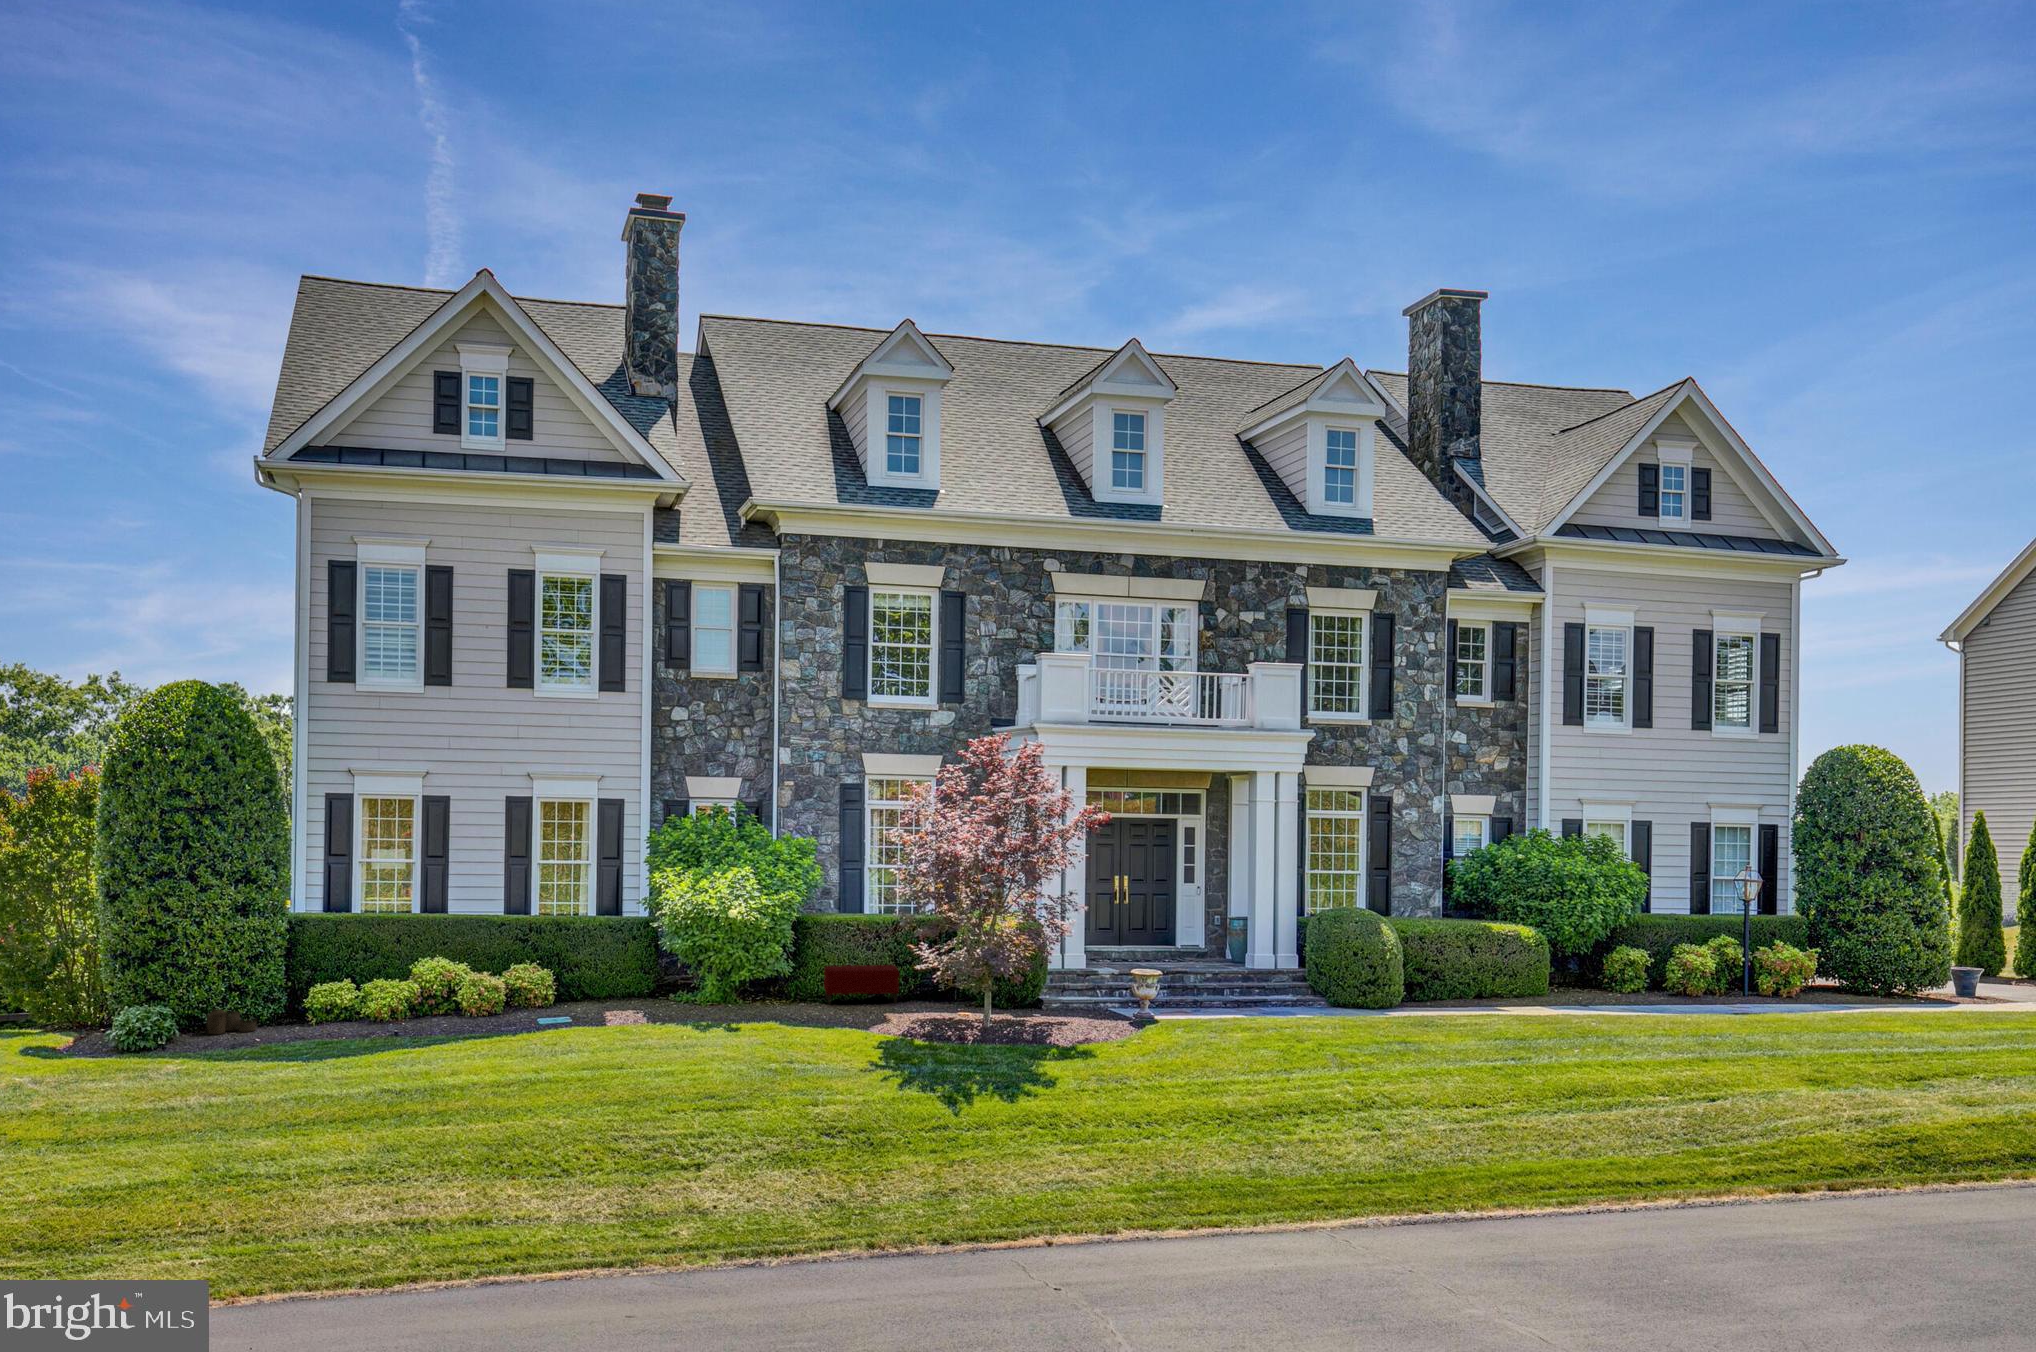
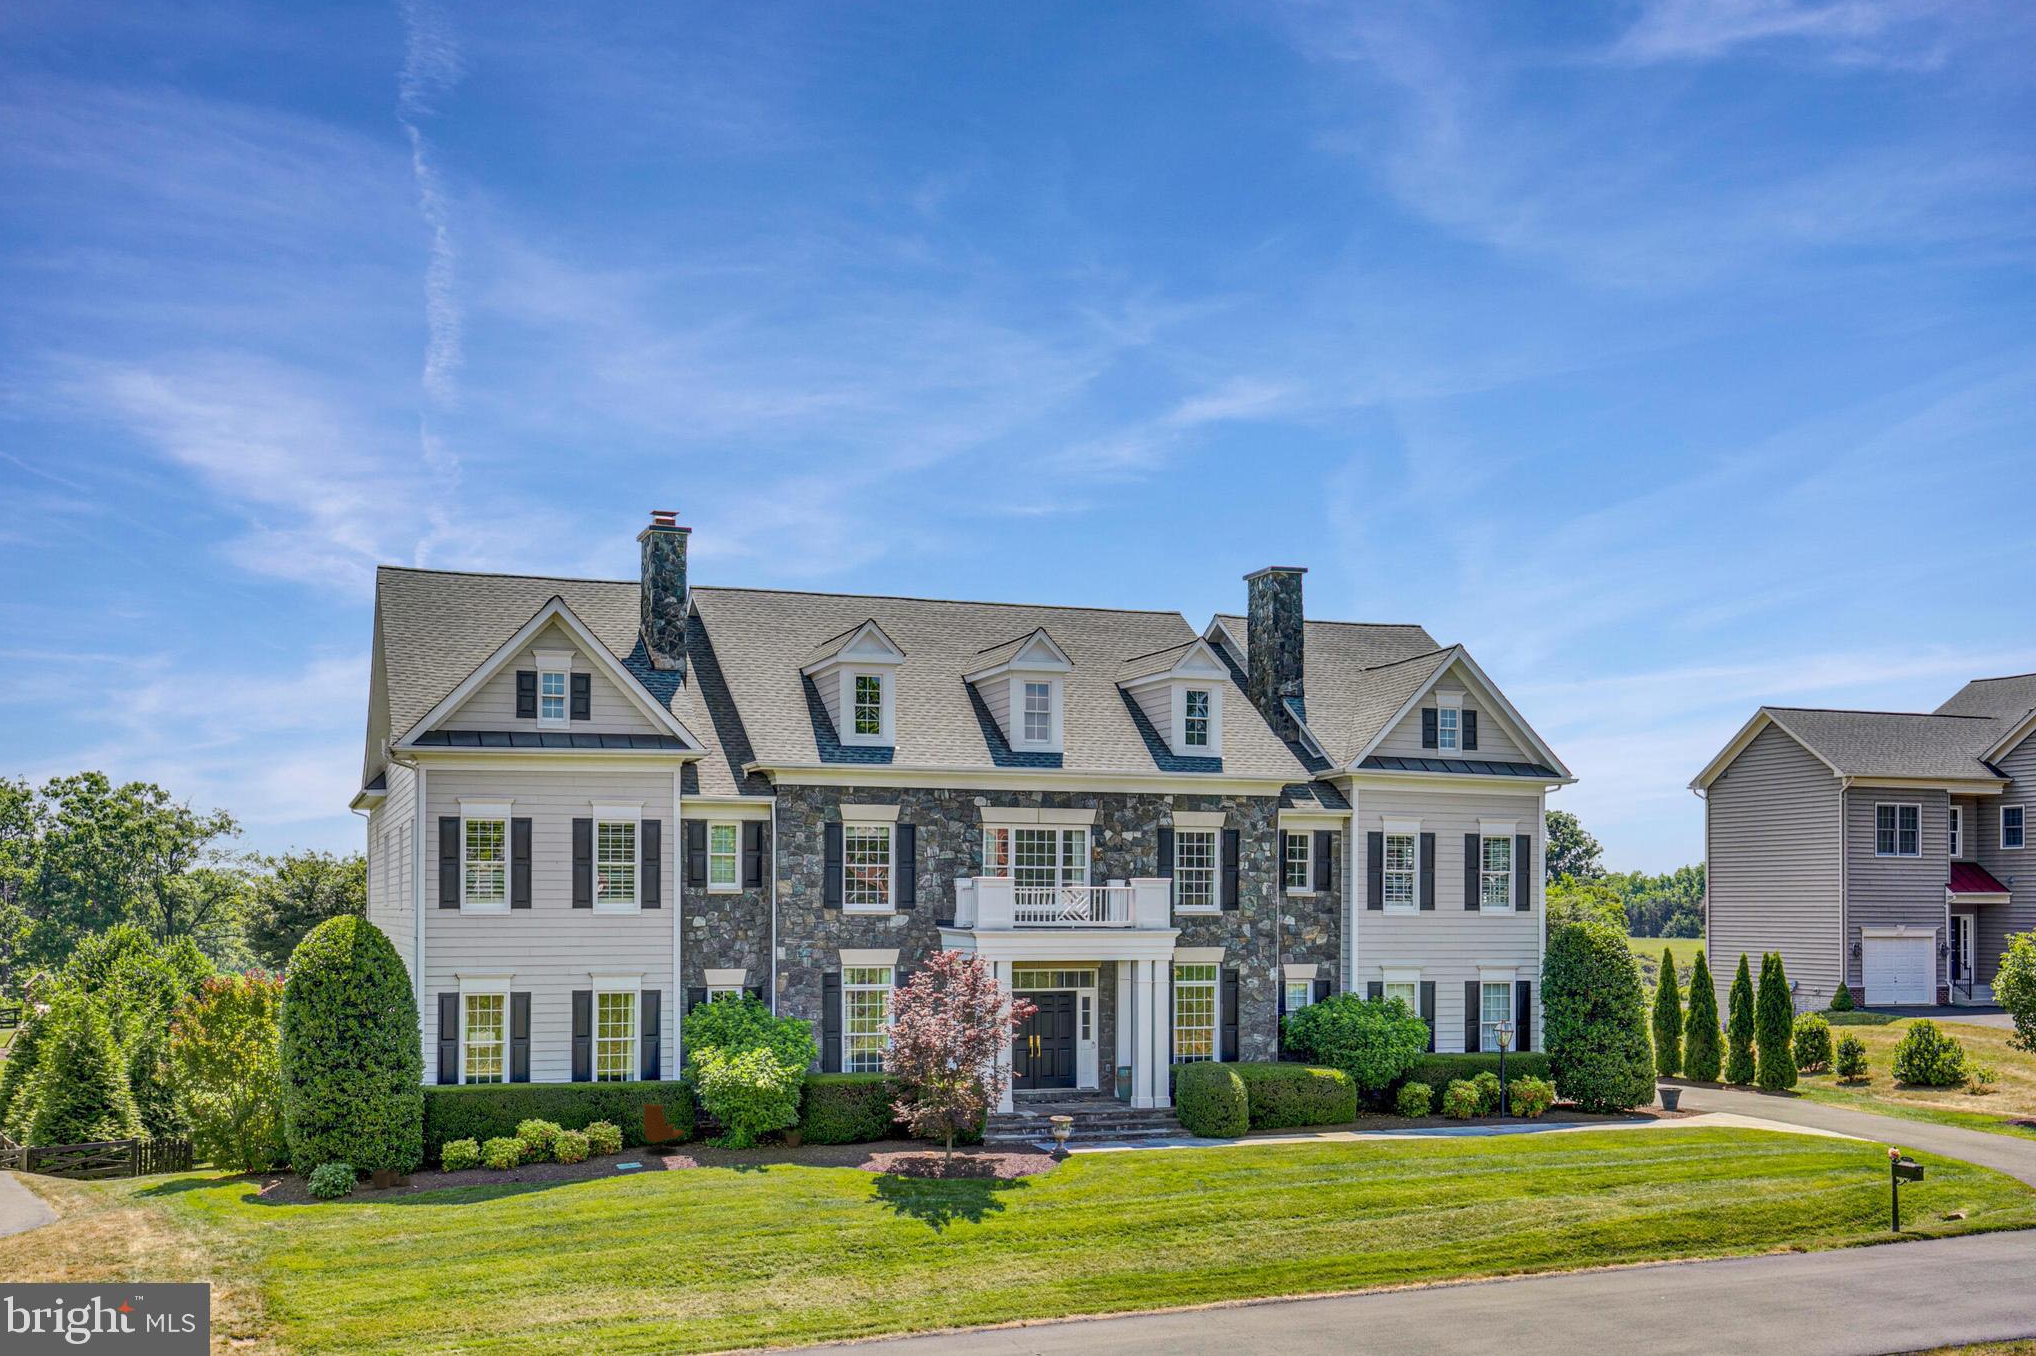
lounge chair: none [584,936,645,1004] -> present [643,1104,684,1151]
bench: present [824,965,899,1005] -> none [820,1117,878,1150]
decorative plant: none [768,977,807,1000] -> present [785,1130,803,1147]

